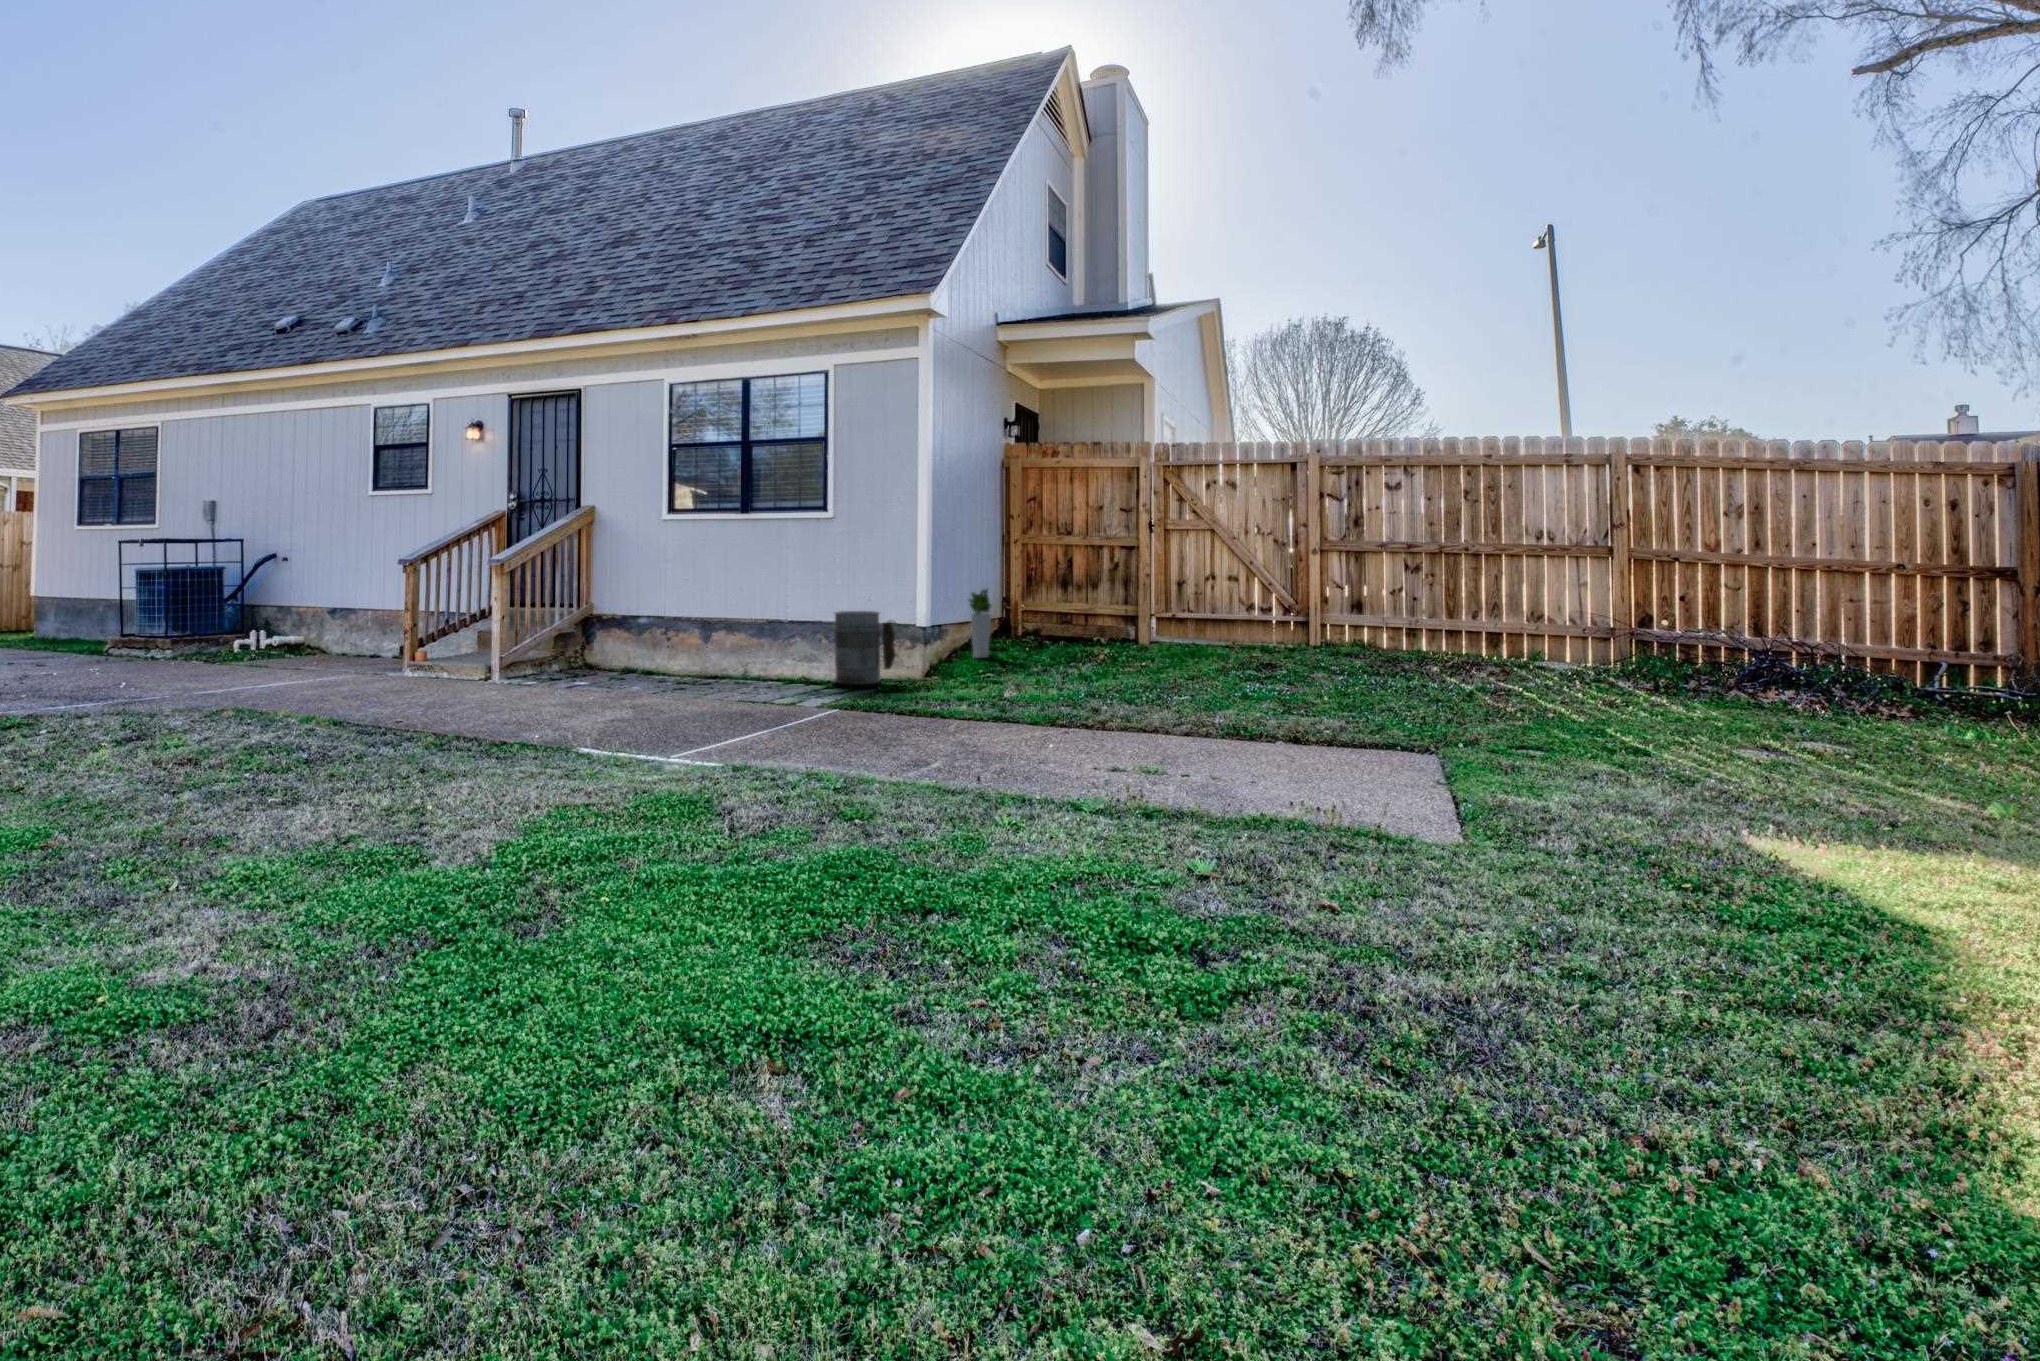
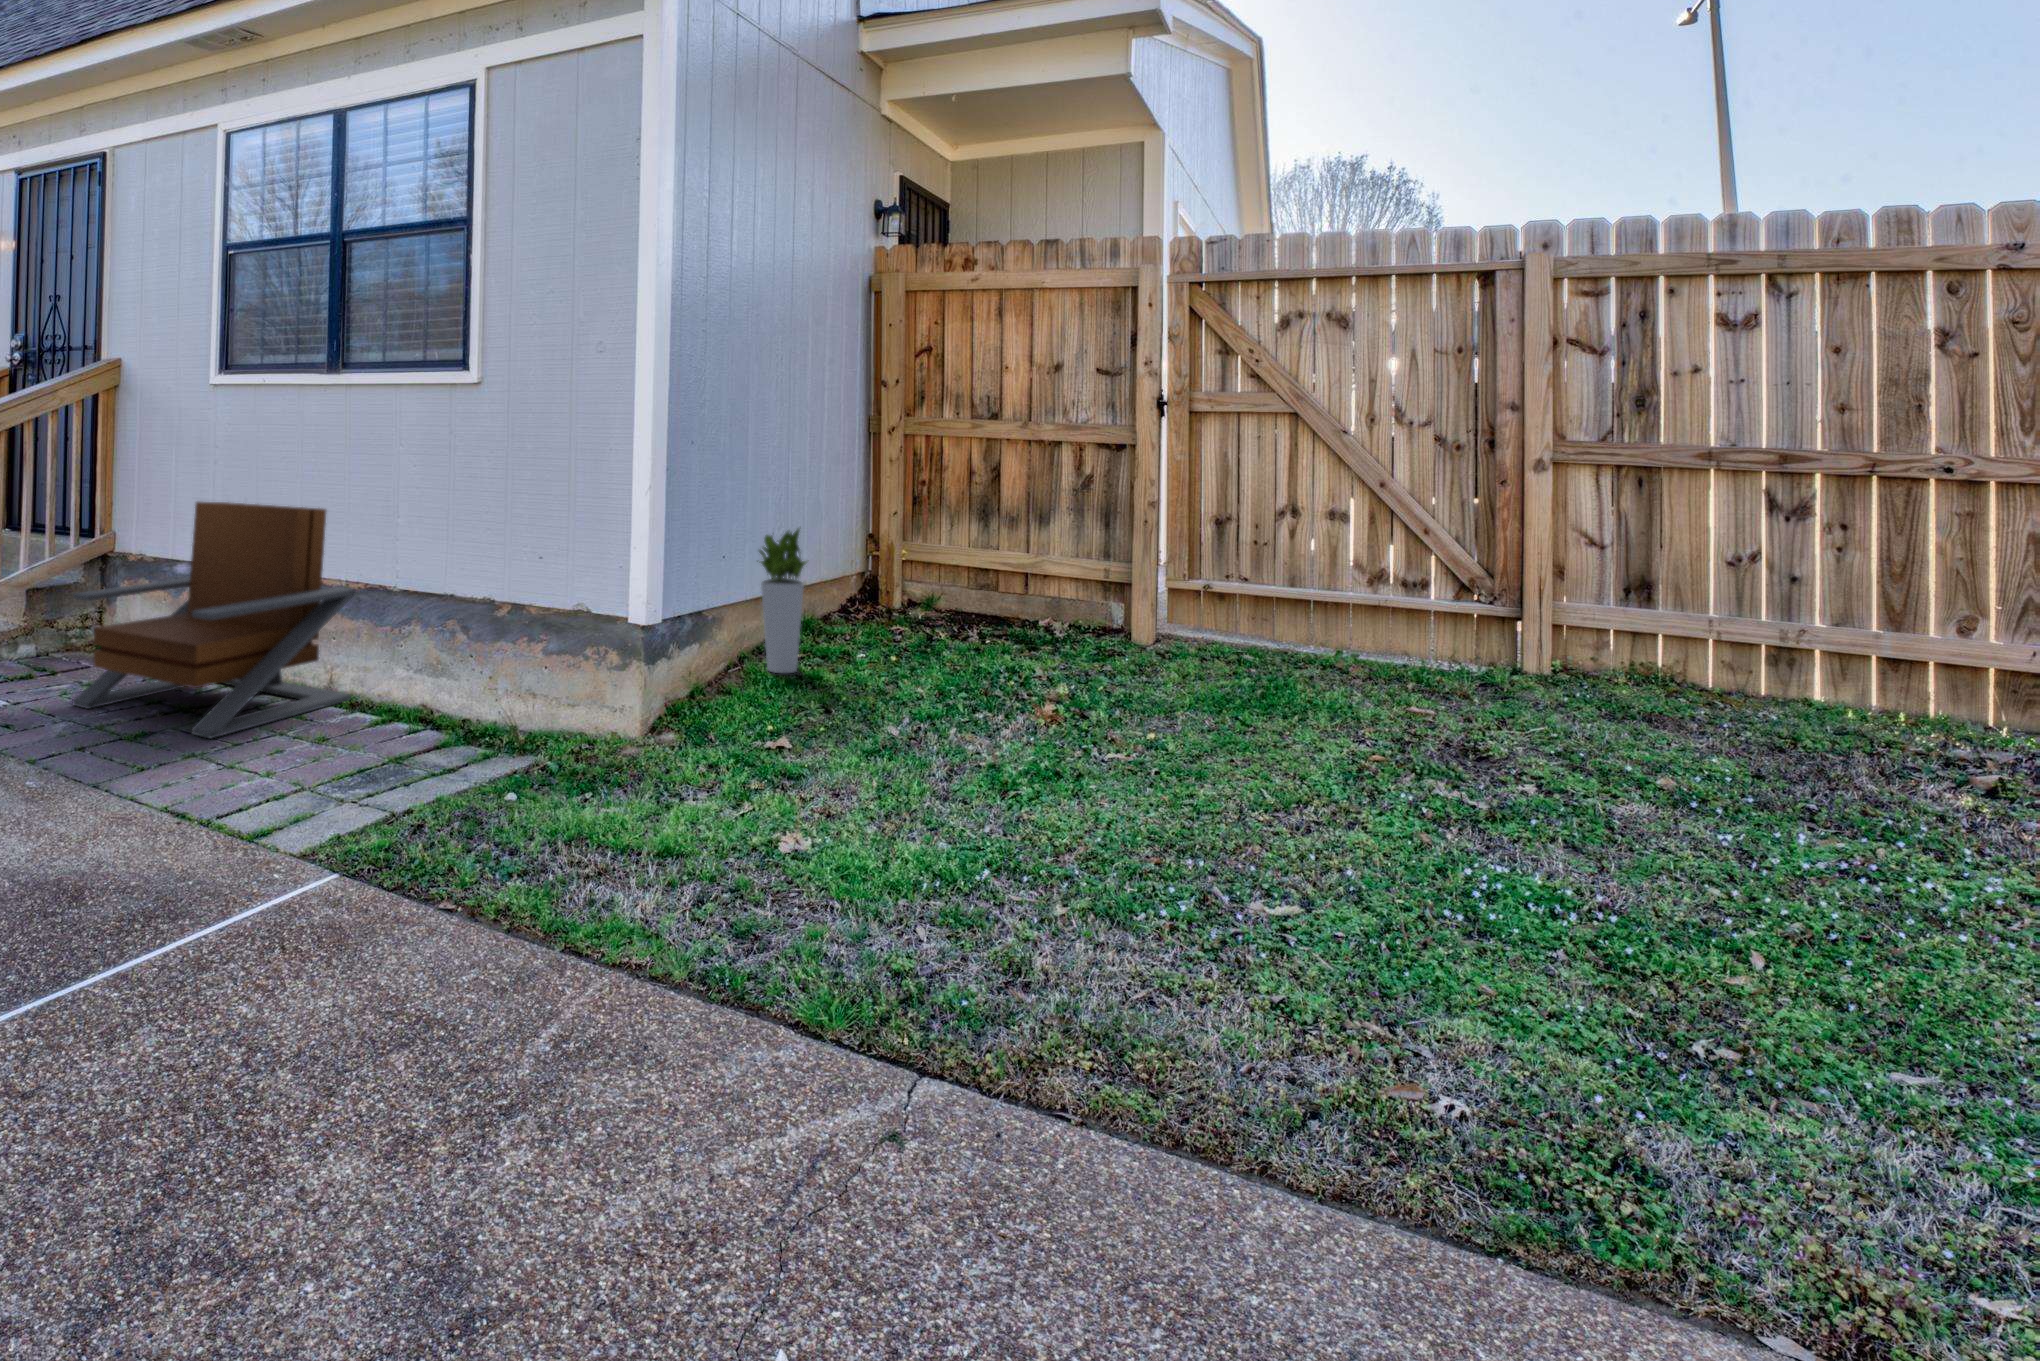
lounge chair: none [636,580,773,686] -> present [73,502,356,738]
trash can: present [835,611,897,685] -> none [441,577,574,748]

